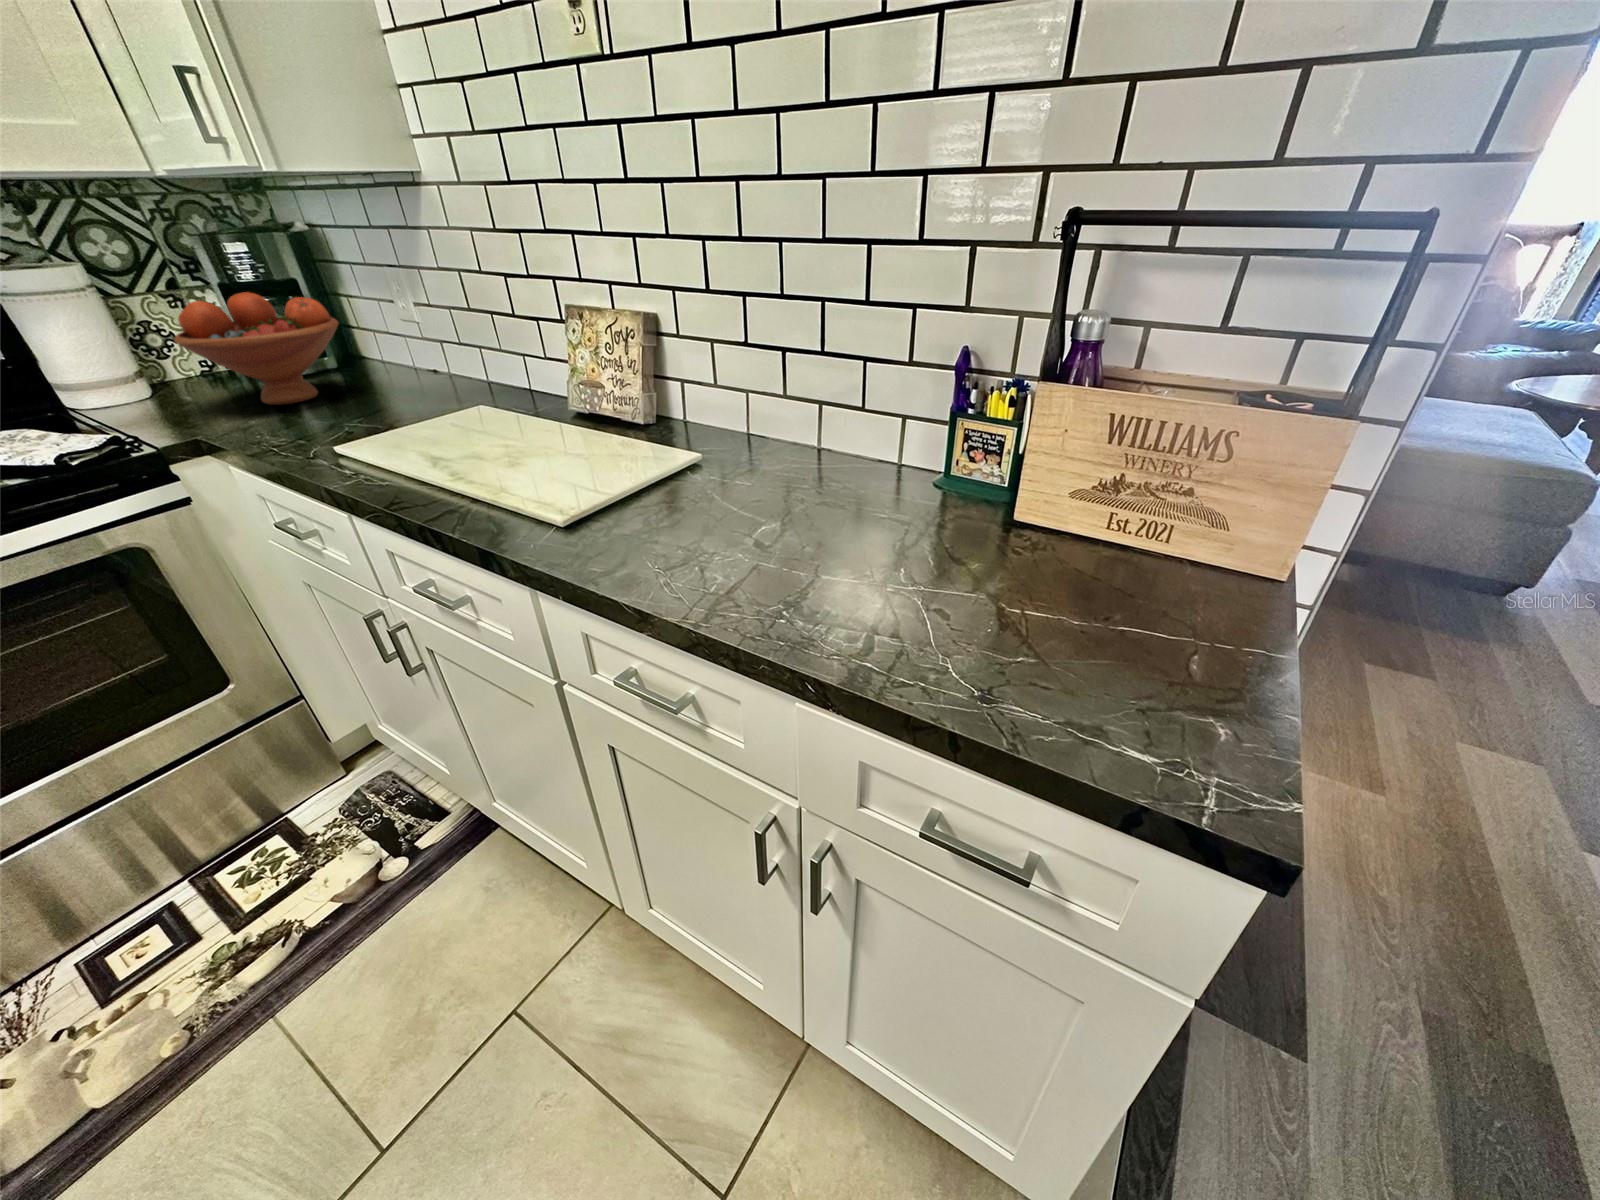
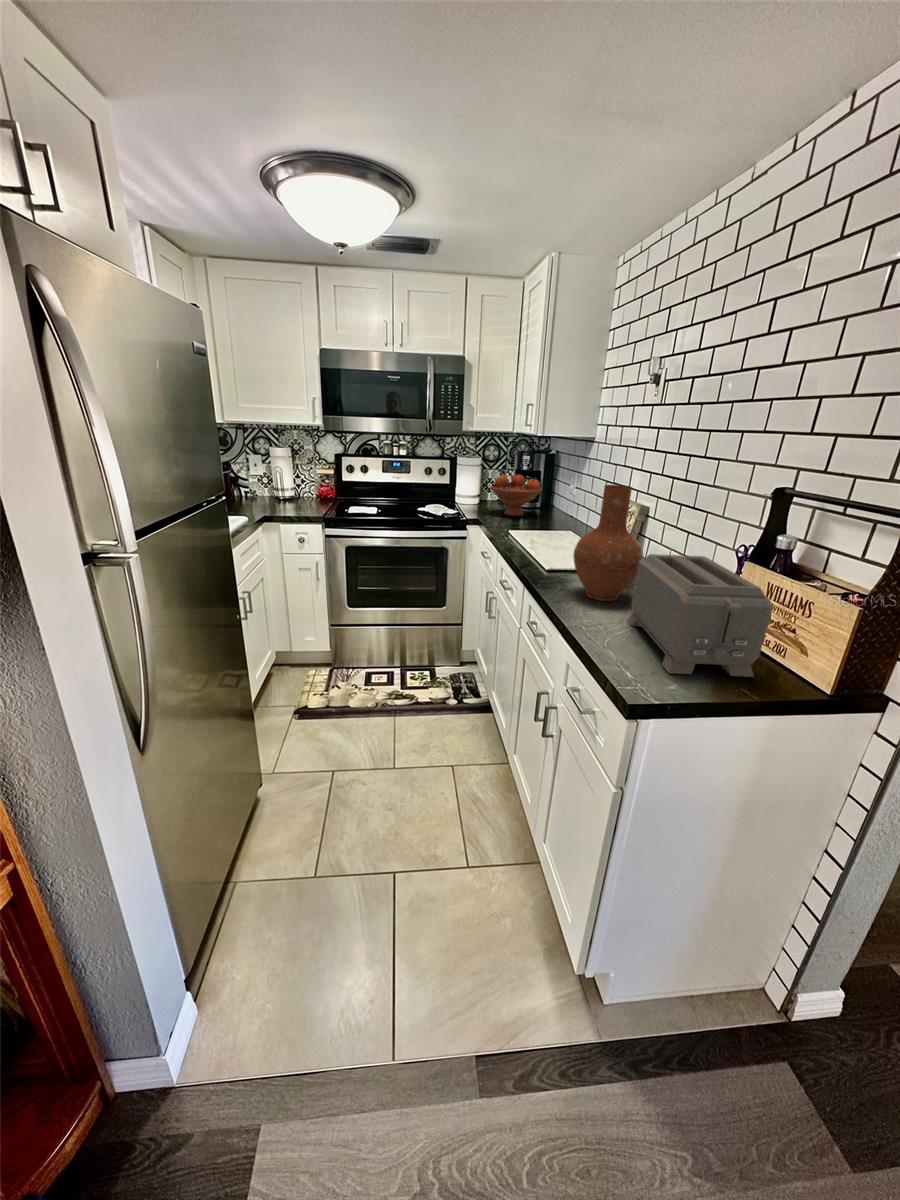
vase: none [654,253,822,562] -> present [573,485,644,601]
toaster: none [869,392,1265,693] -> present [627,554,772,677]

